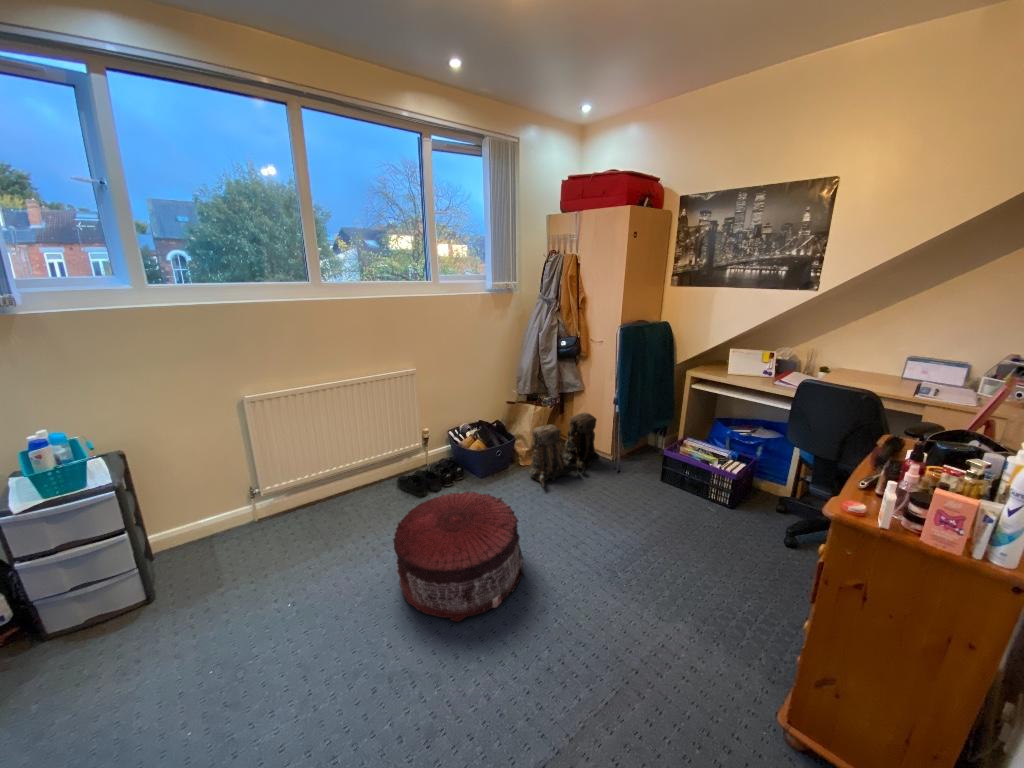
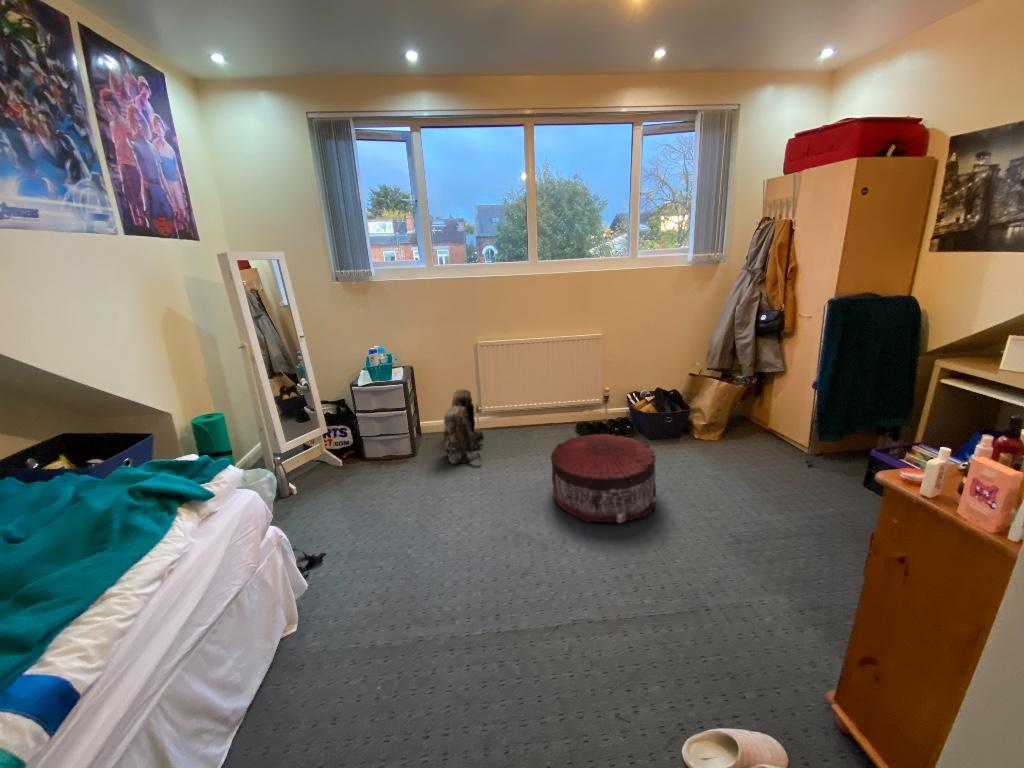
backpack: present [529,413,600,488] -> present [443,390,484,463]

